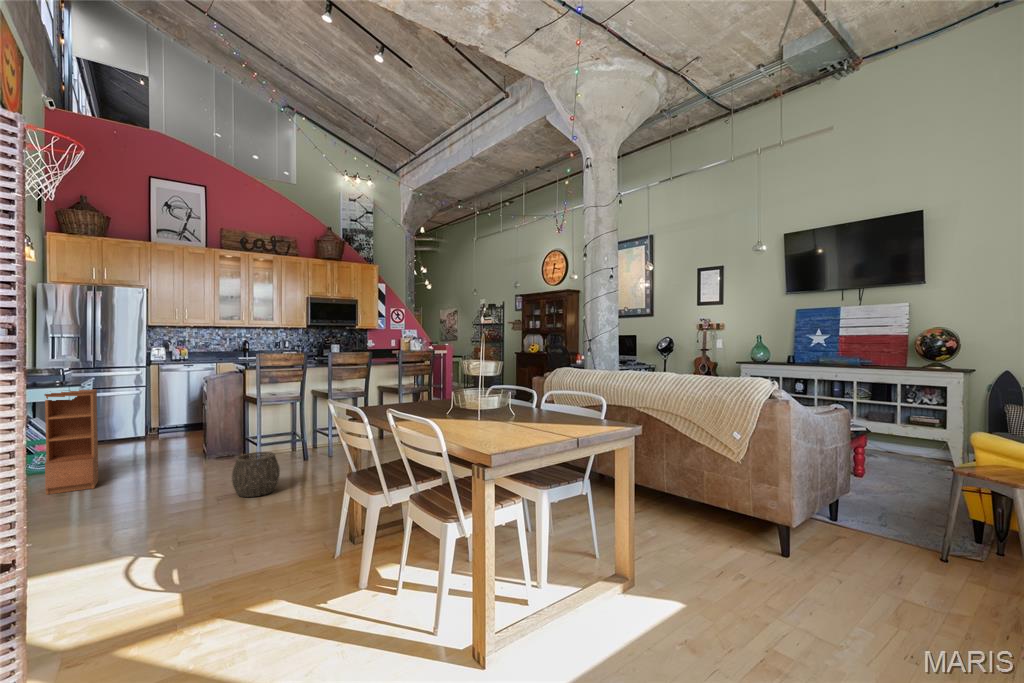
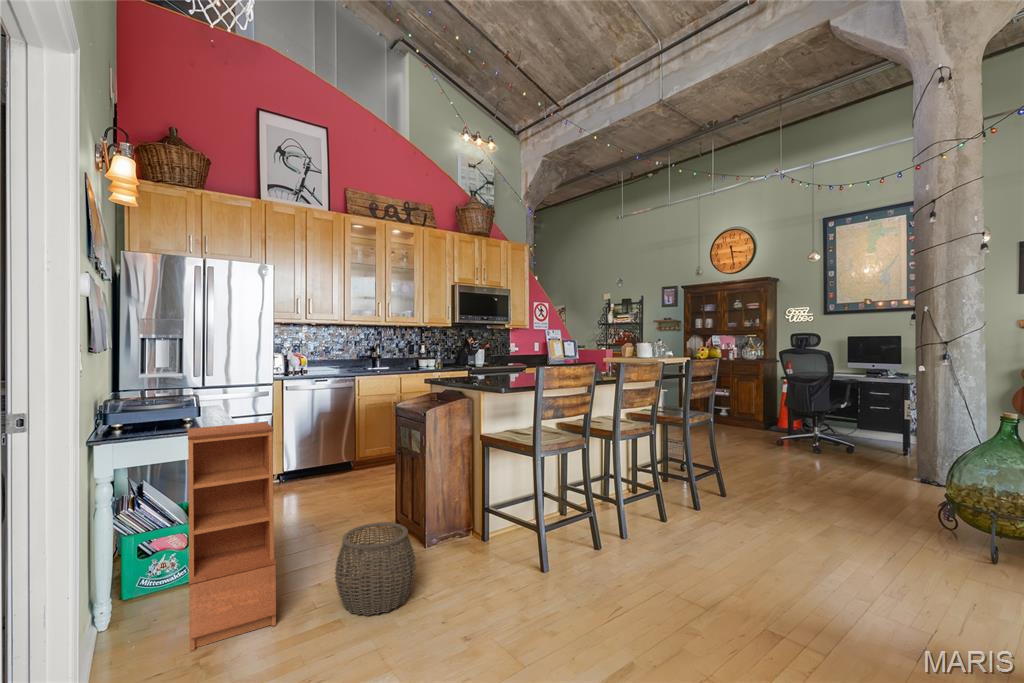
woven basket: present [232,452,280,497] -> present [335,522,416,616]

